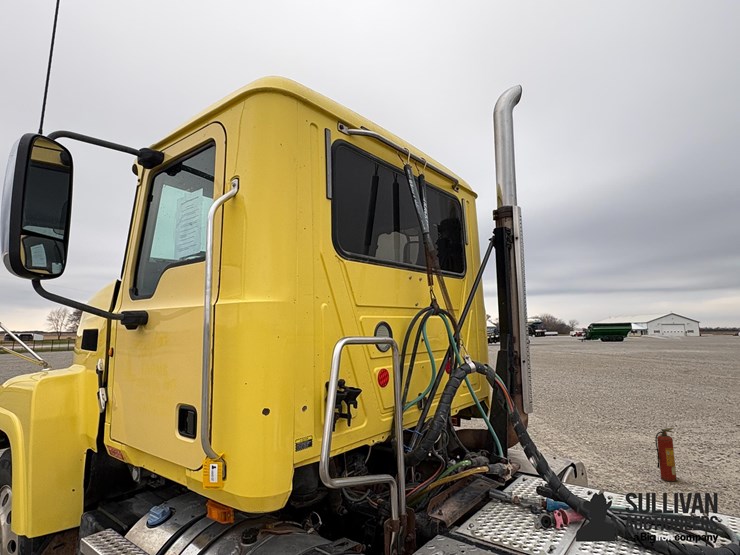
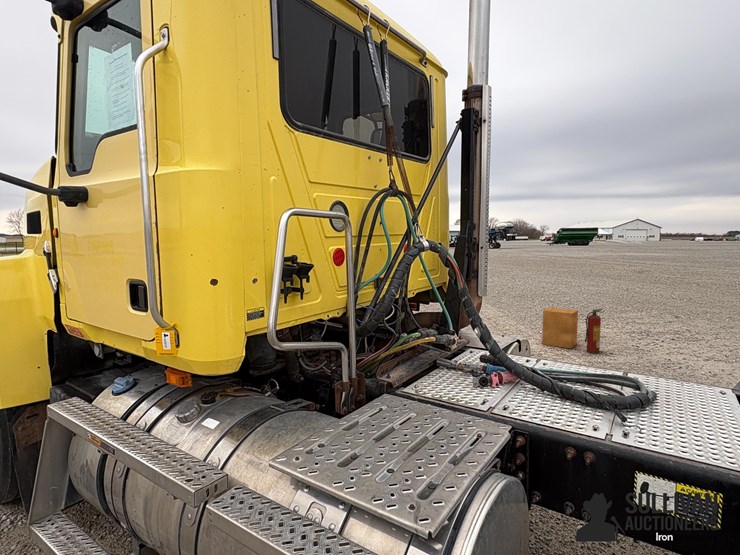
cardboard box: none [604,425,648,475] -> present [542,308,578,348]

